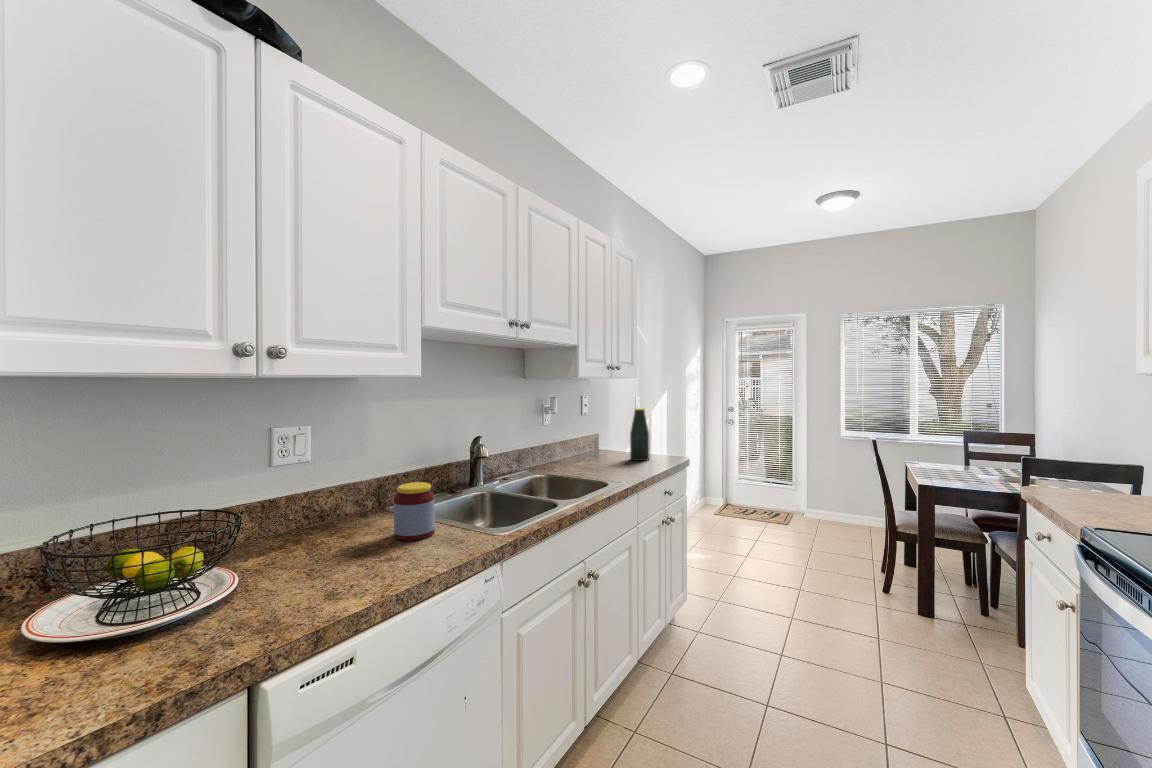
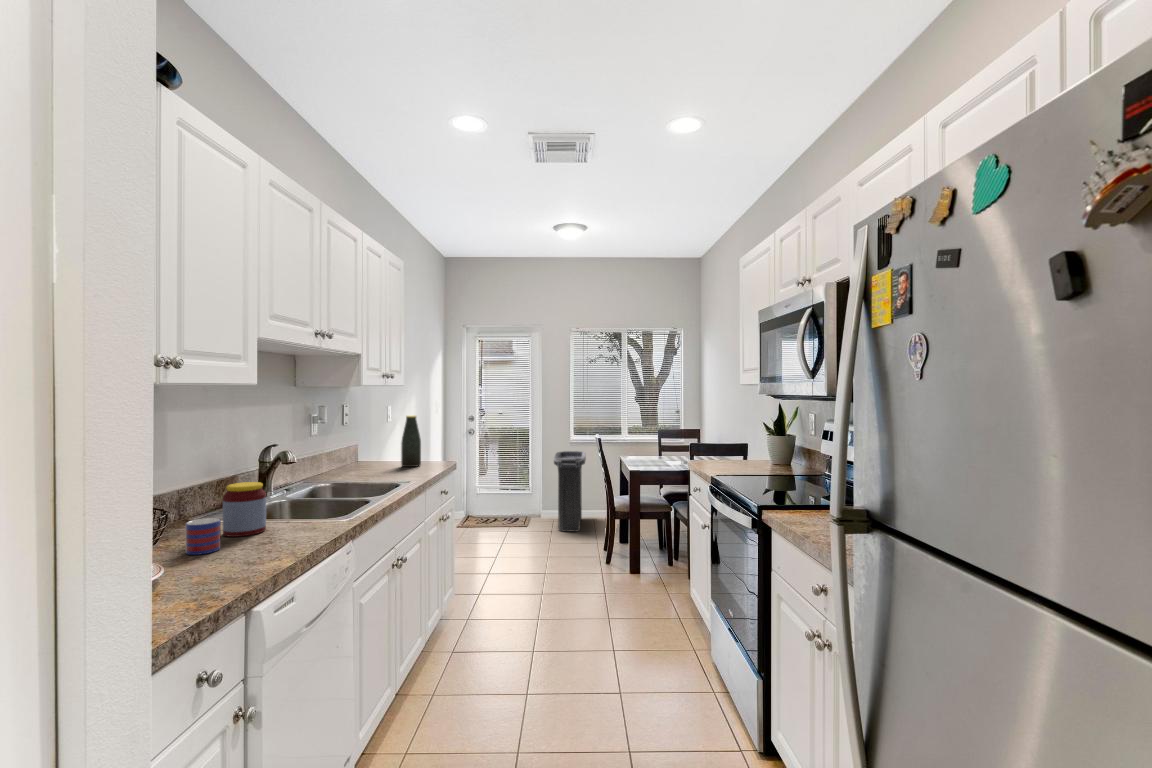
trash can: none [817,447,859,541] -> present [554,451,586,532]
mug: none [337,522,374,563] -> present [186,518,221,555]

